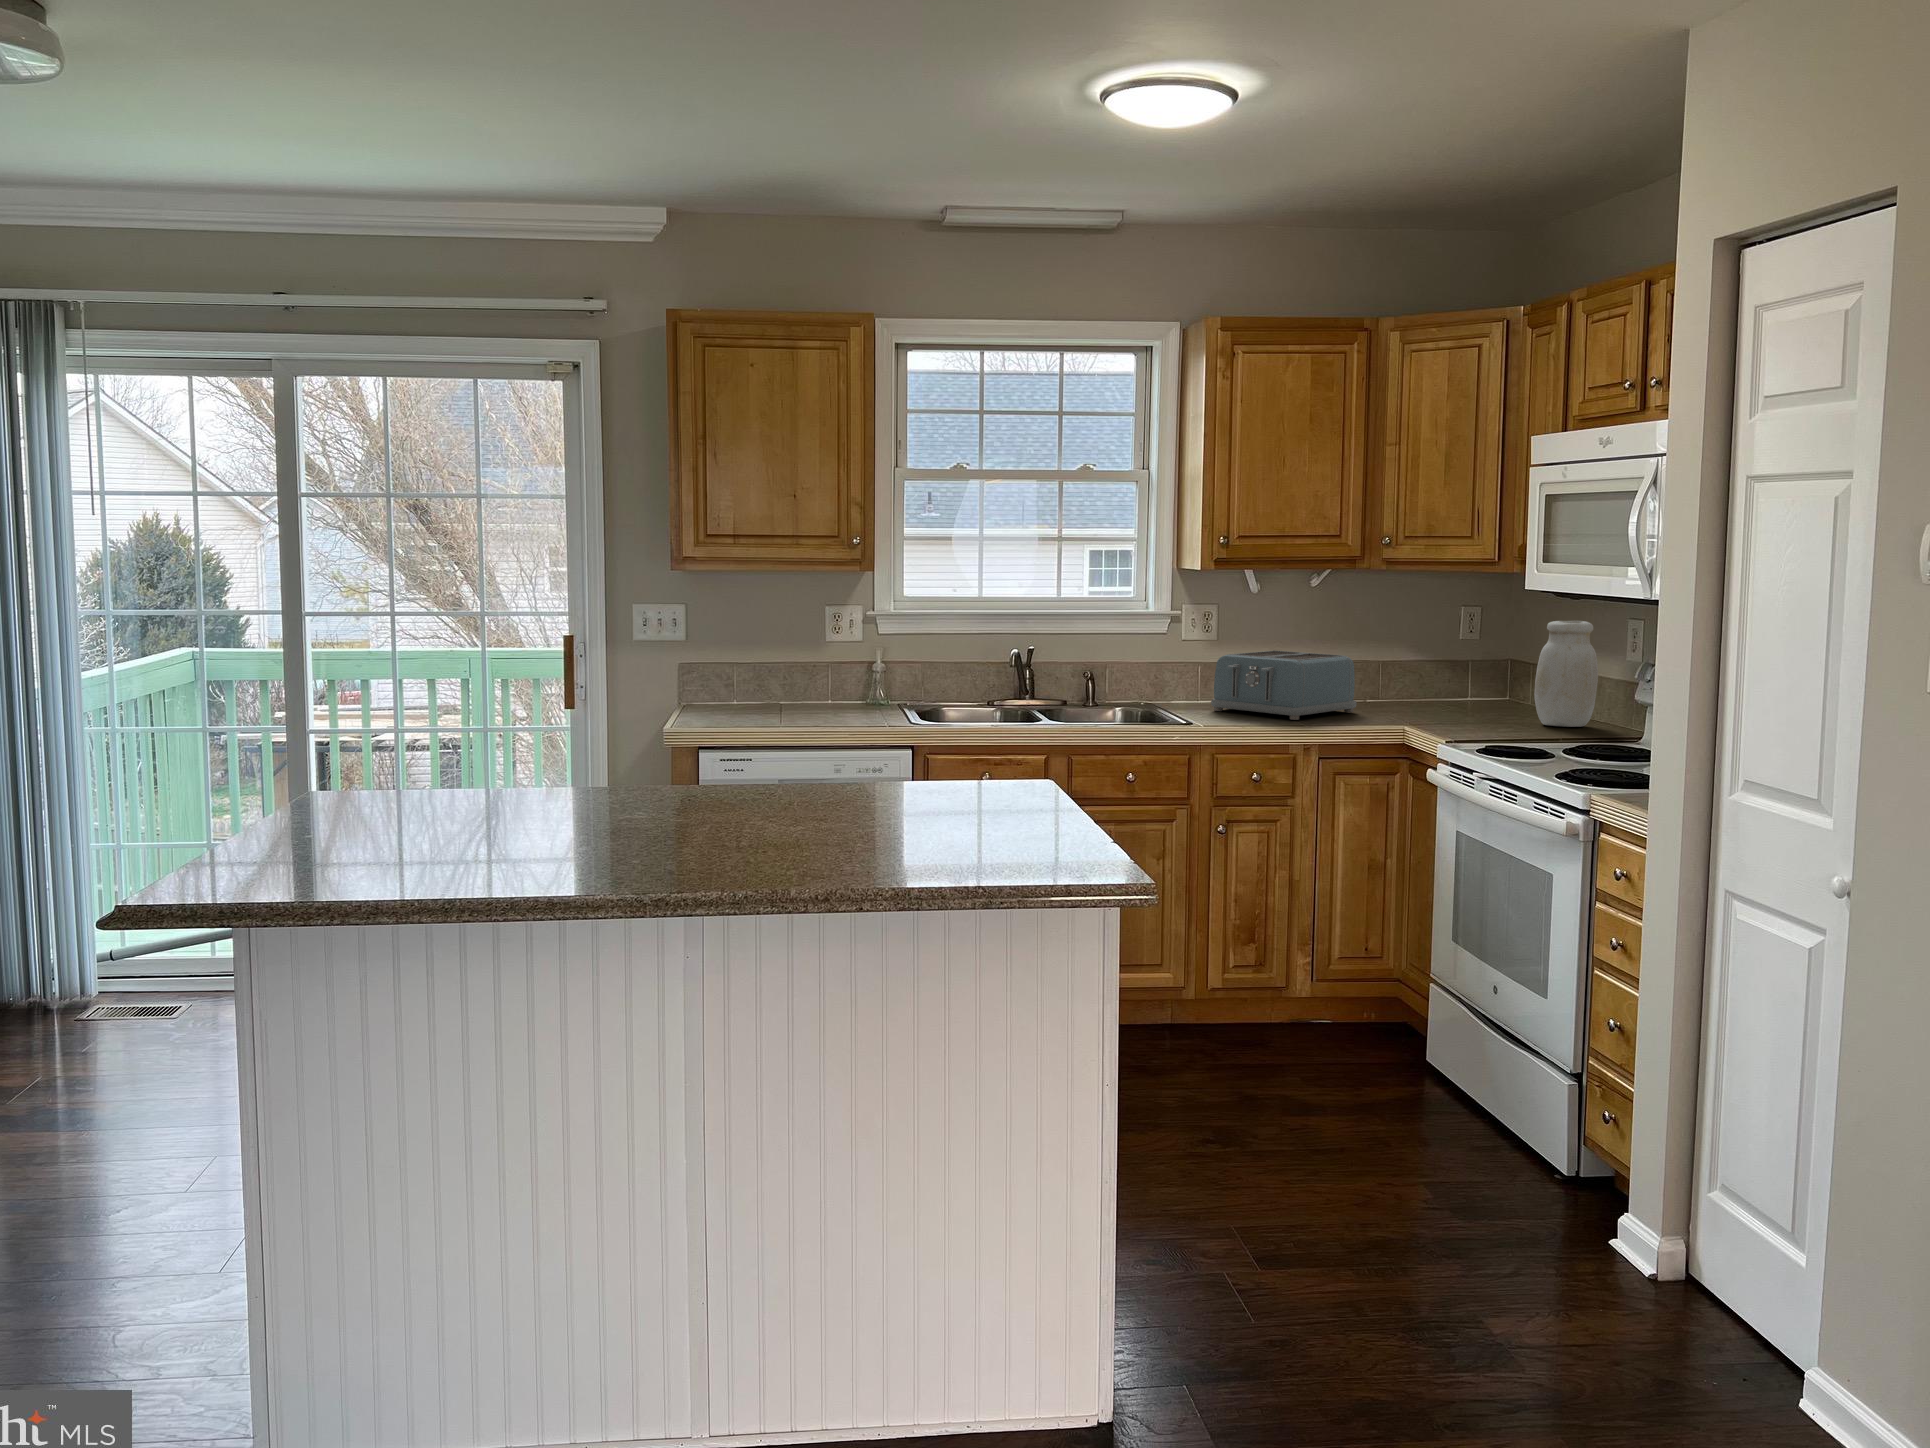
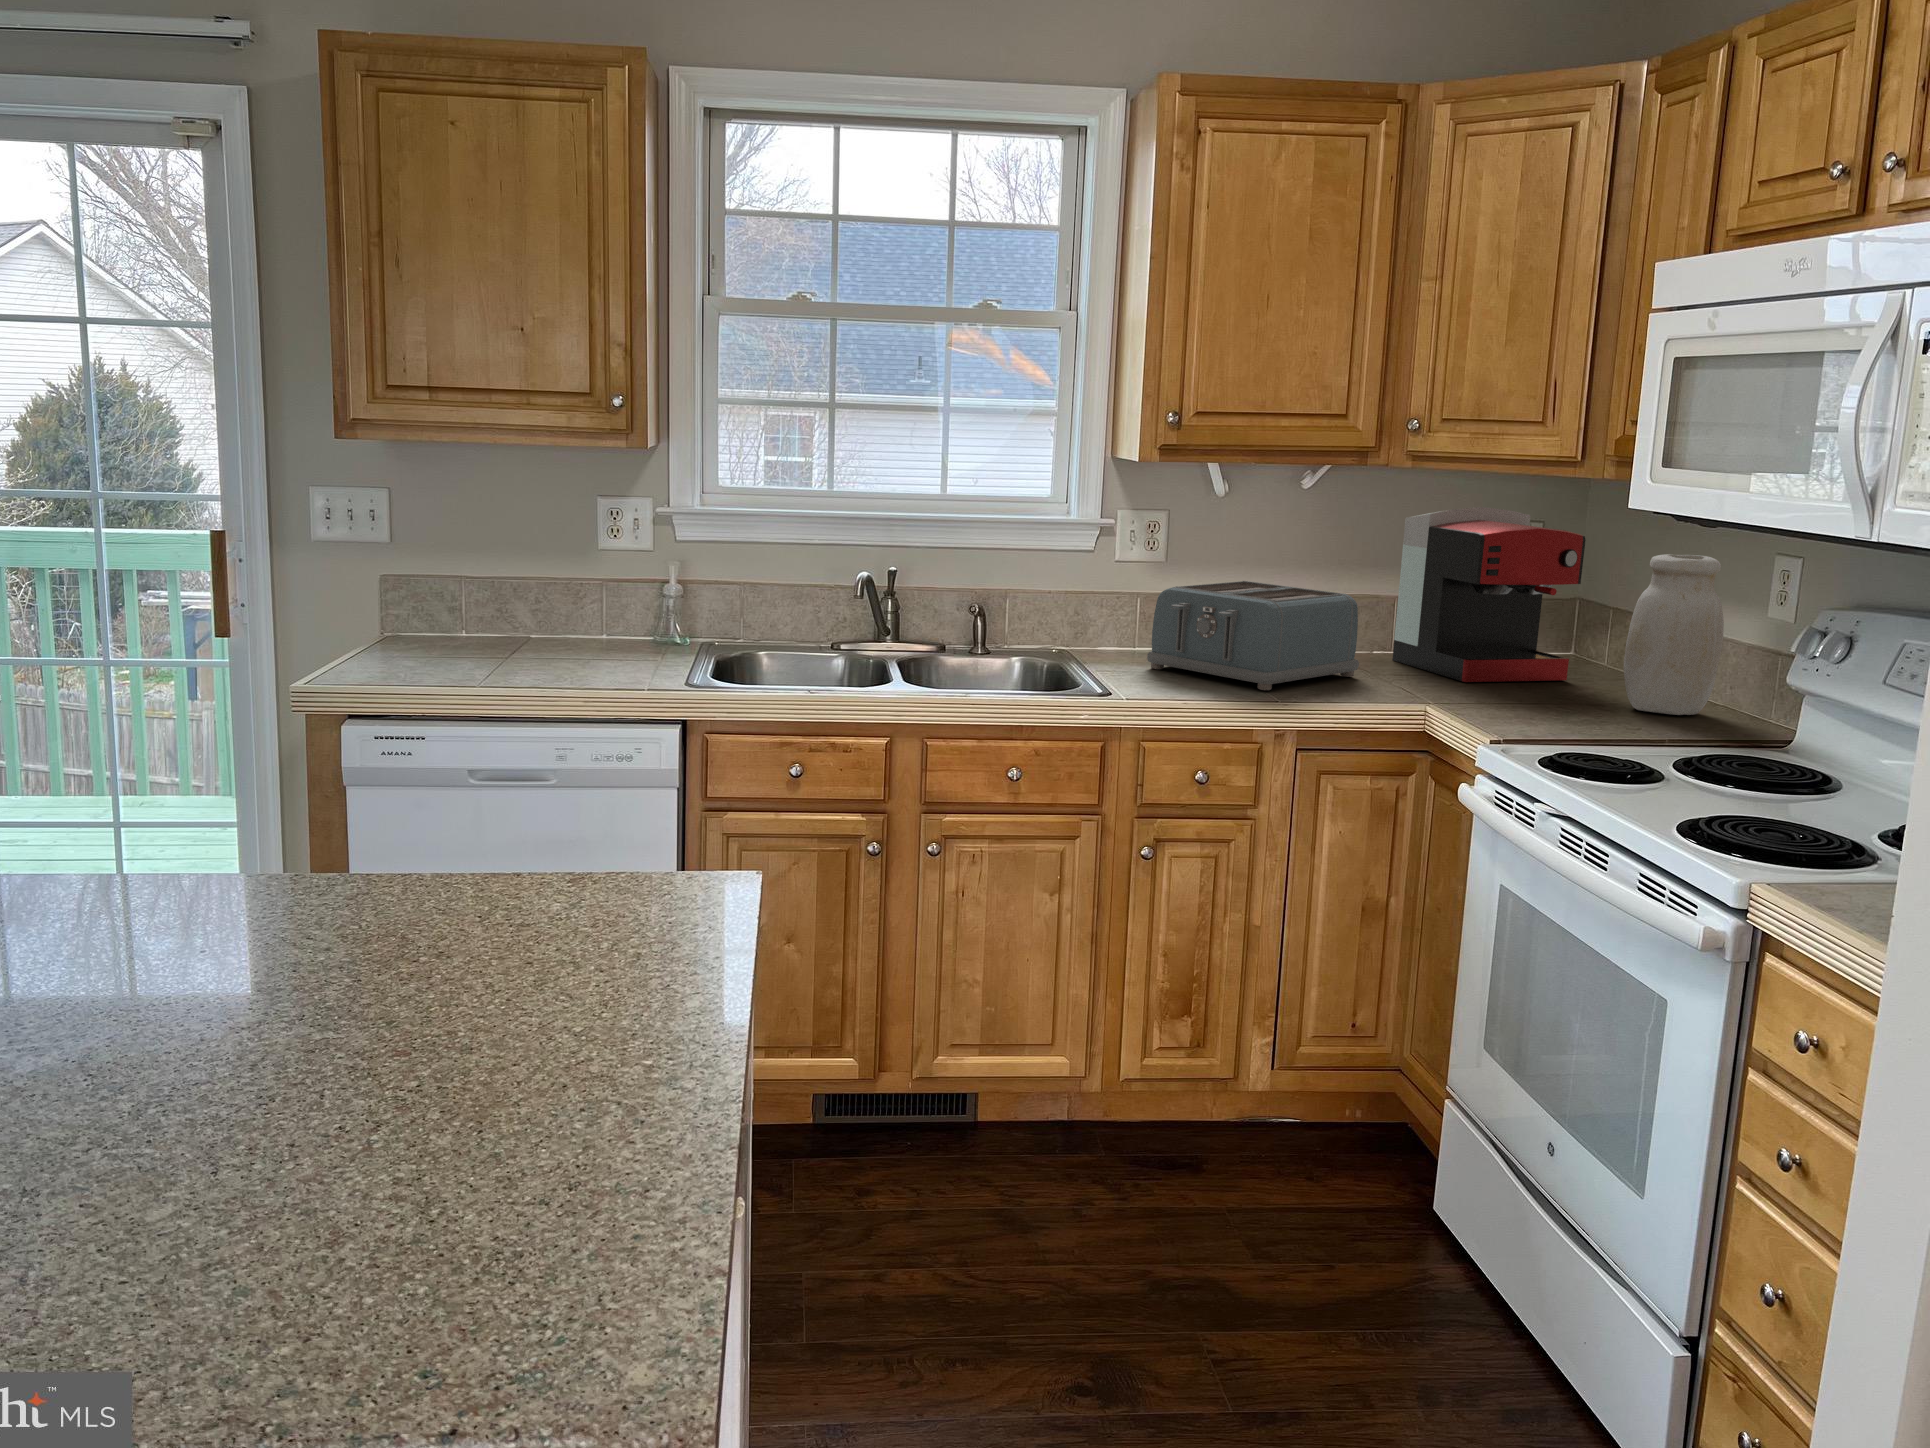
coffee maker: none [1379,595,1507,713] -> present [1392,507,1586,682]

